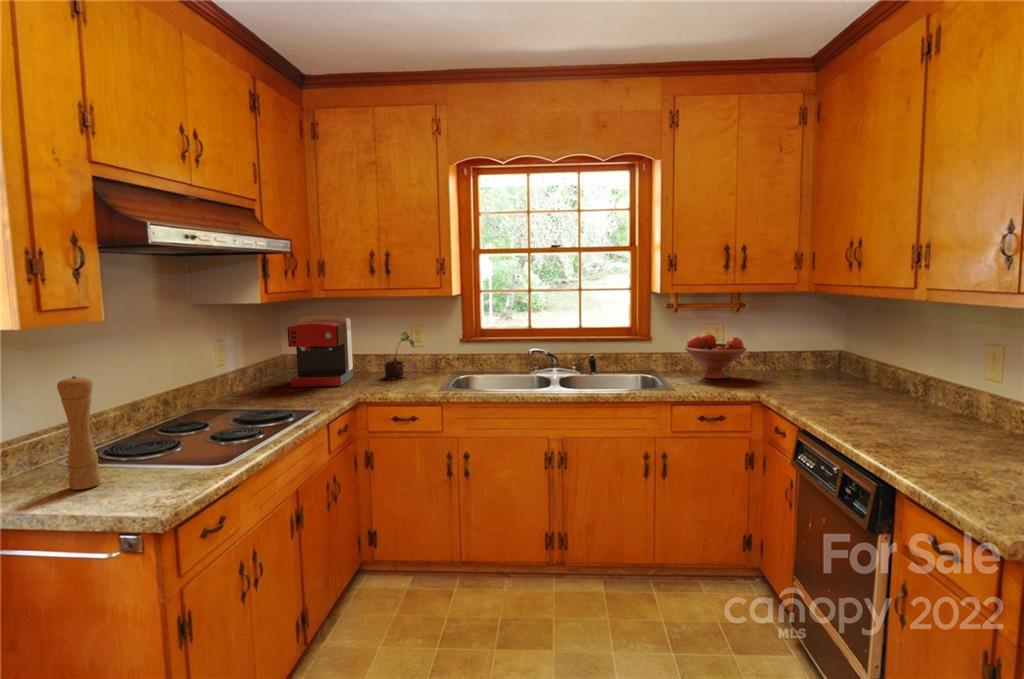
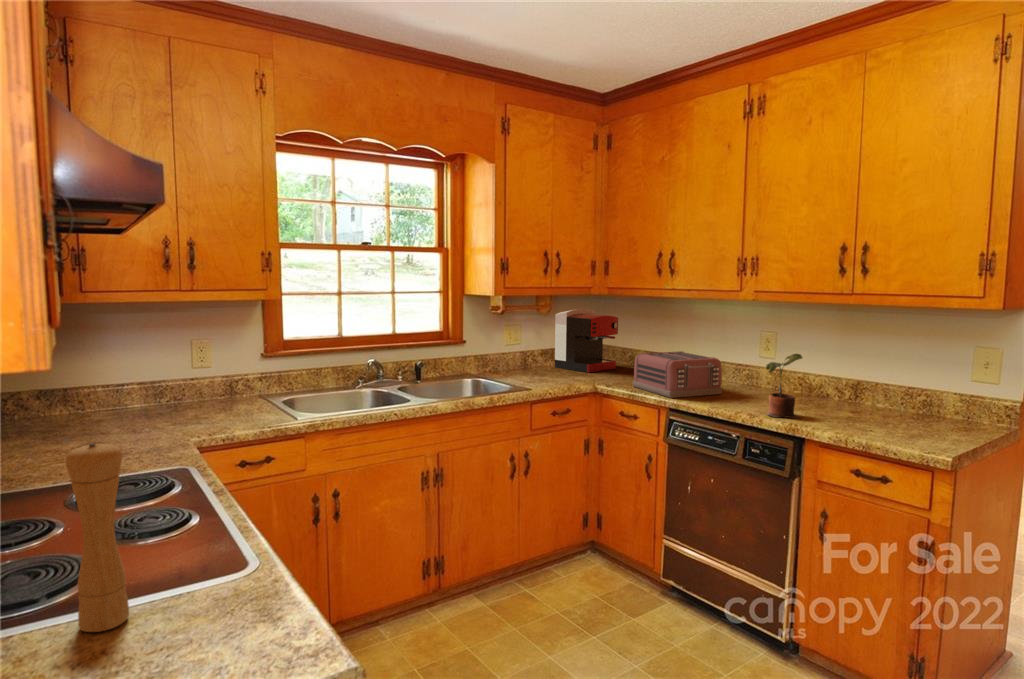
coffee maker: present [287,315,353,387] -> present [555,309,618,373]
potted plant: present [384,332,414,380] -> present [766,354,802,418]
fruit bowl: present [685,333,746,379] -> none [504,335,560,378]
toaster: none [807,361,915,421] -> present [633,351,722,398]

